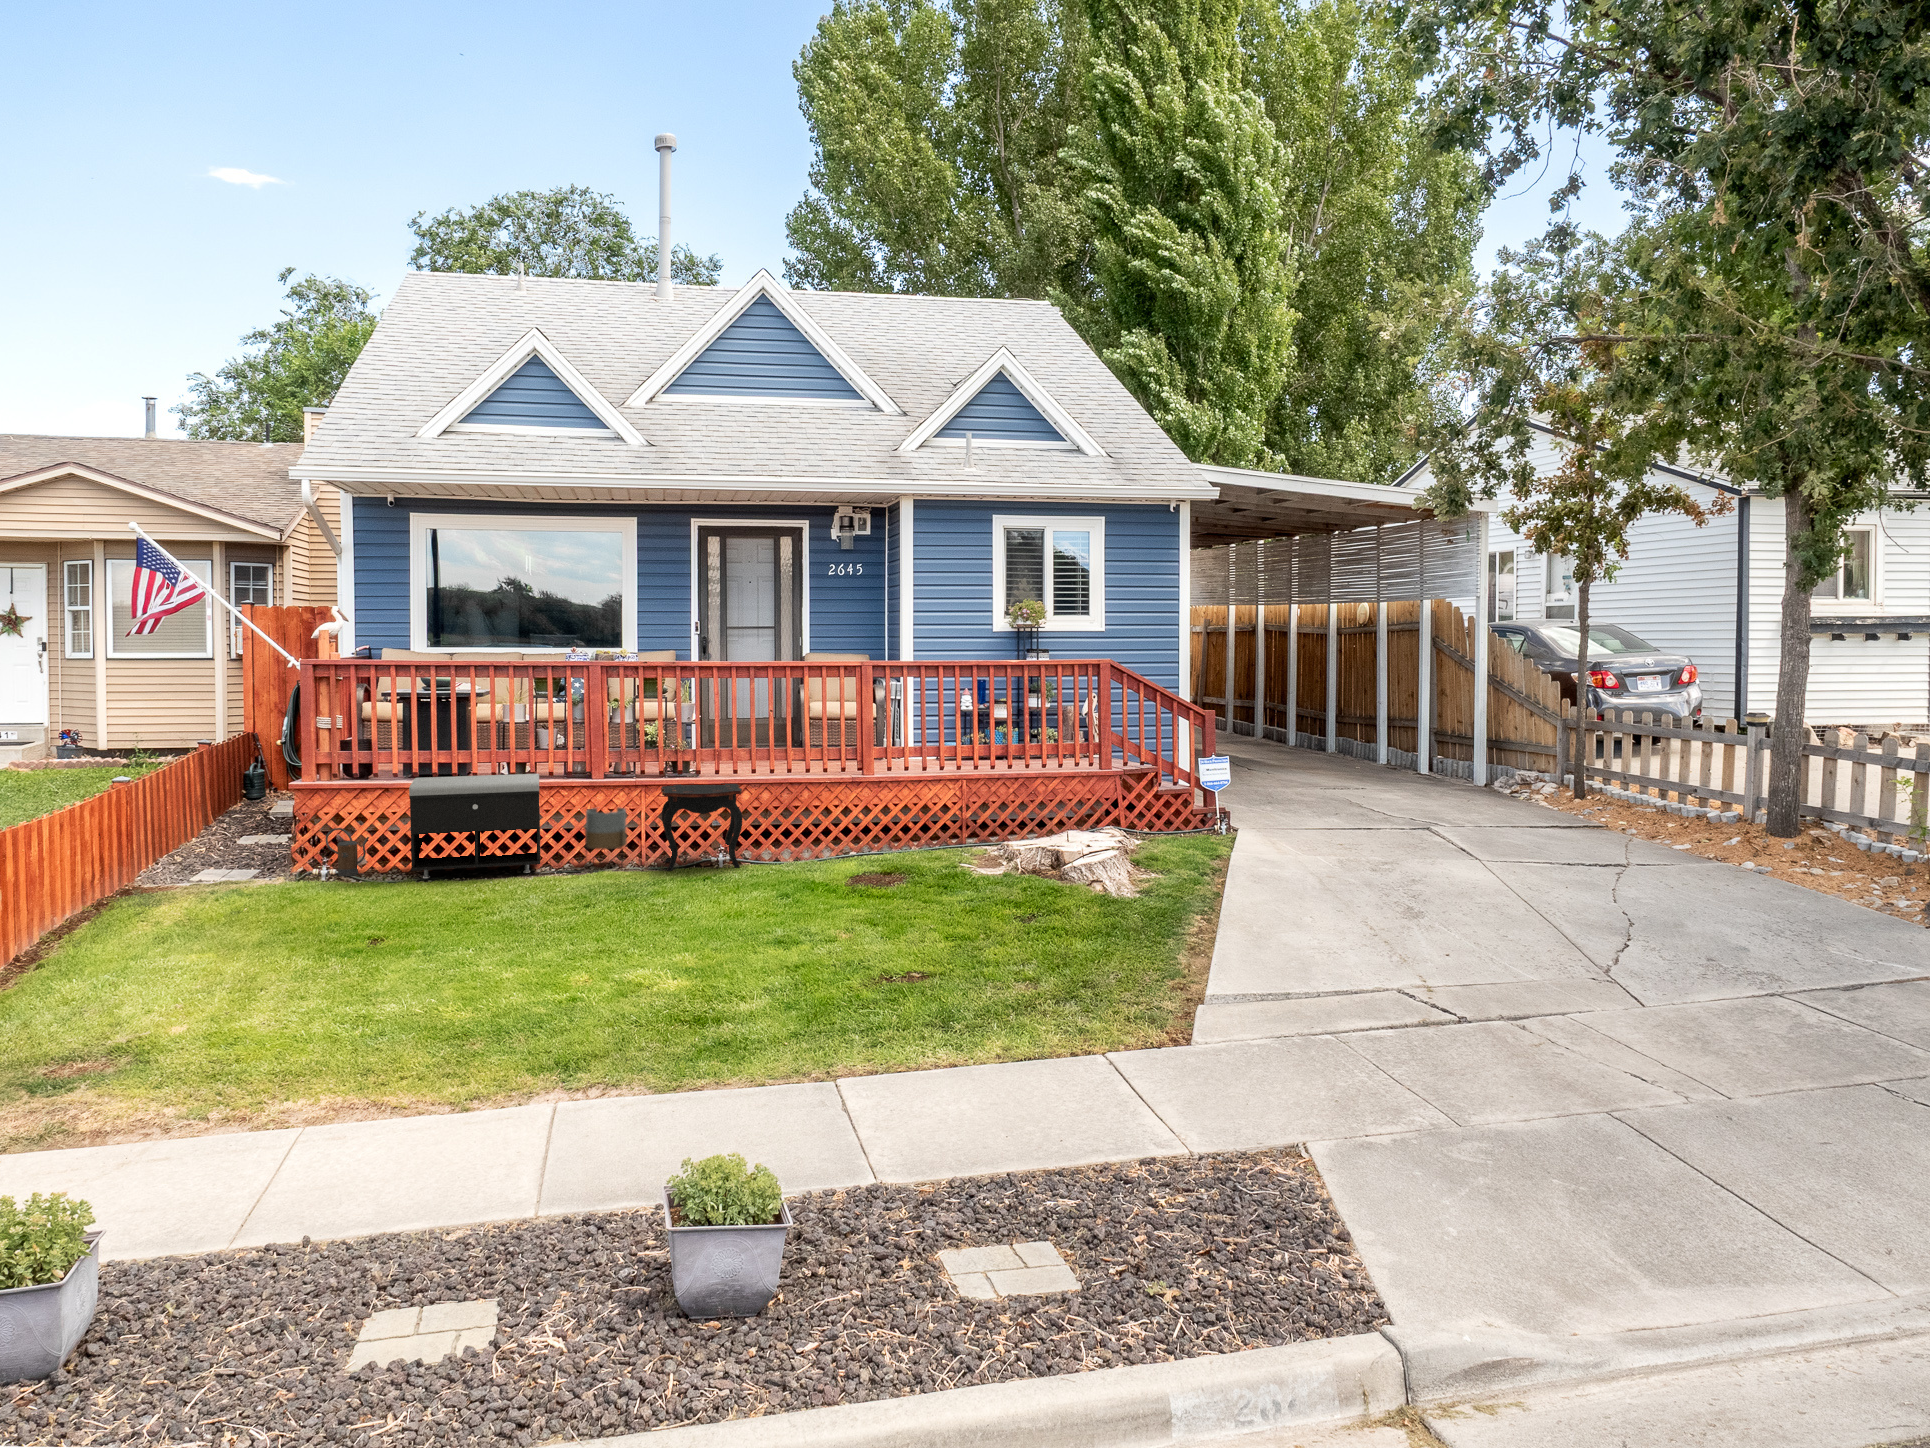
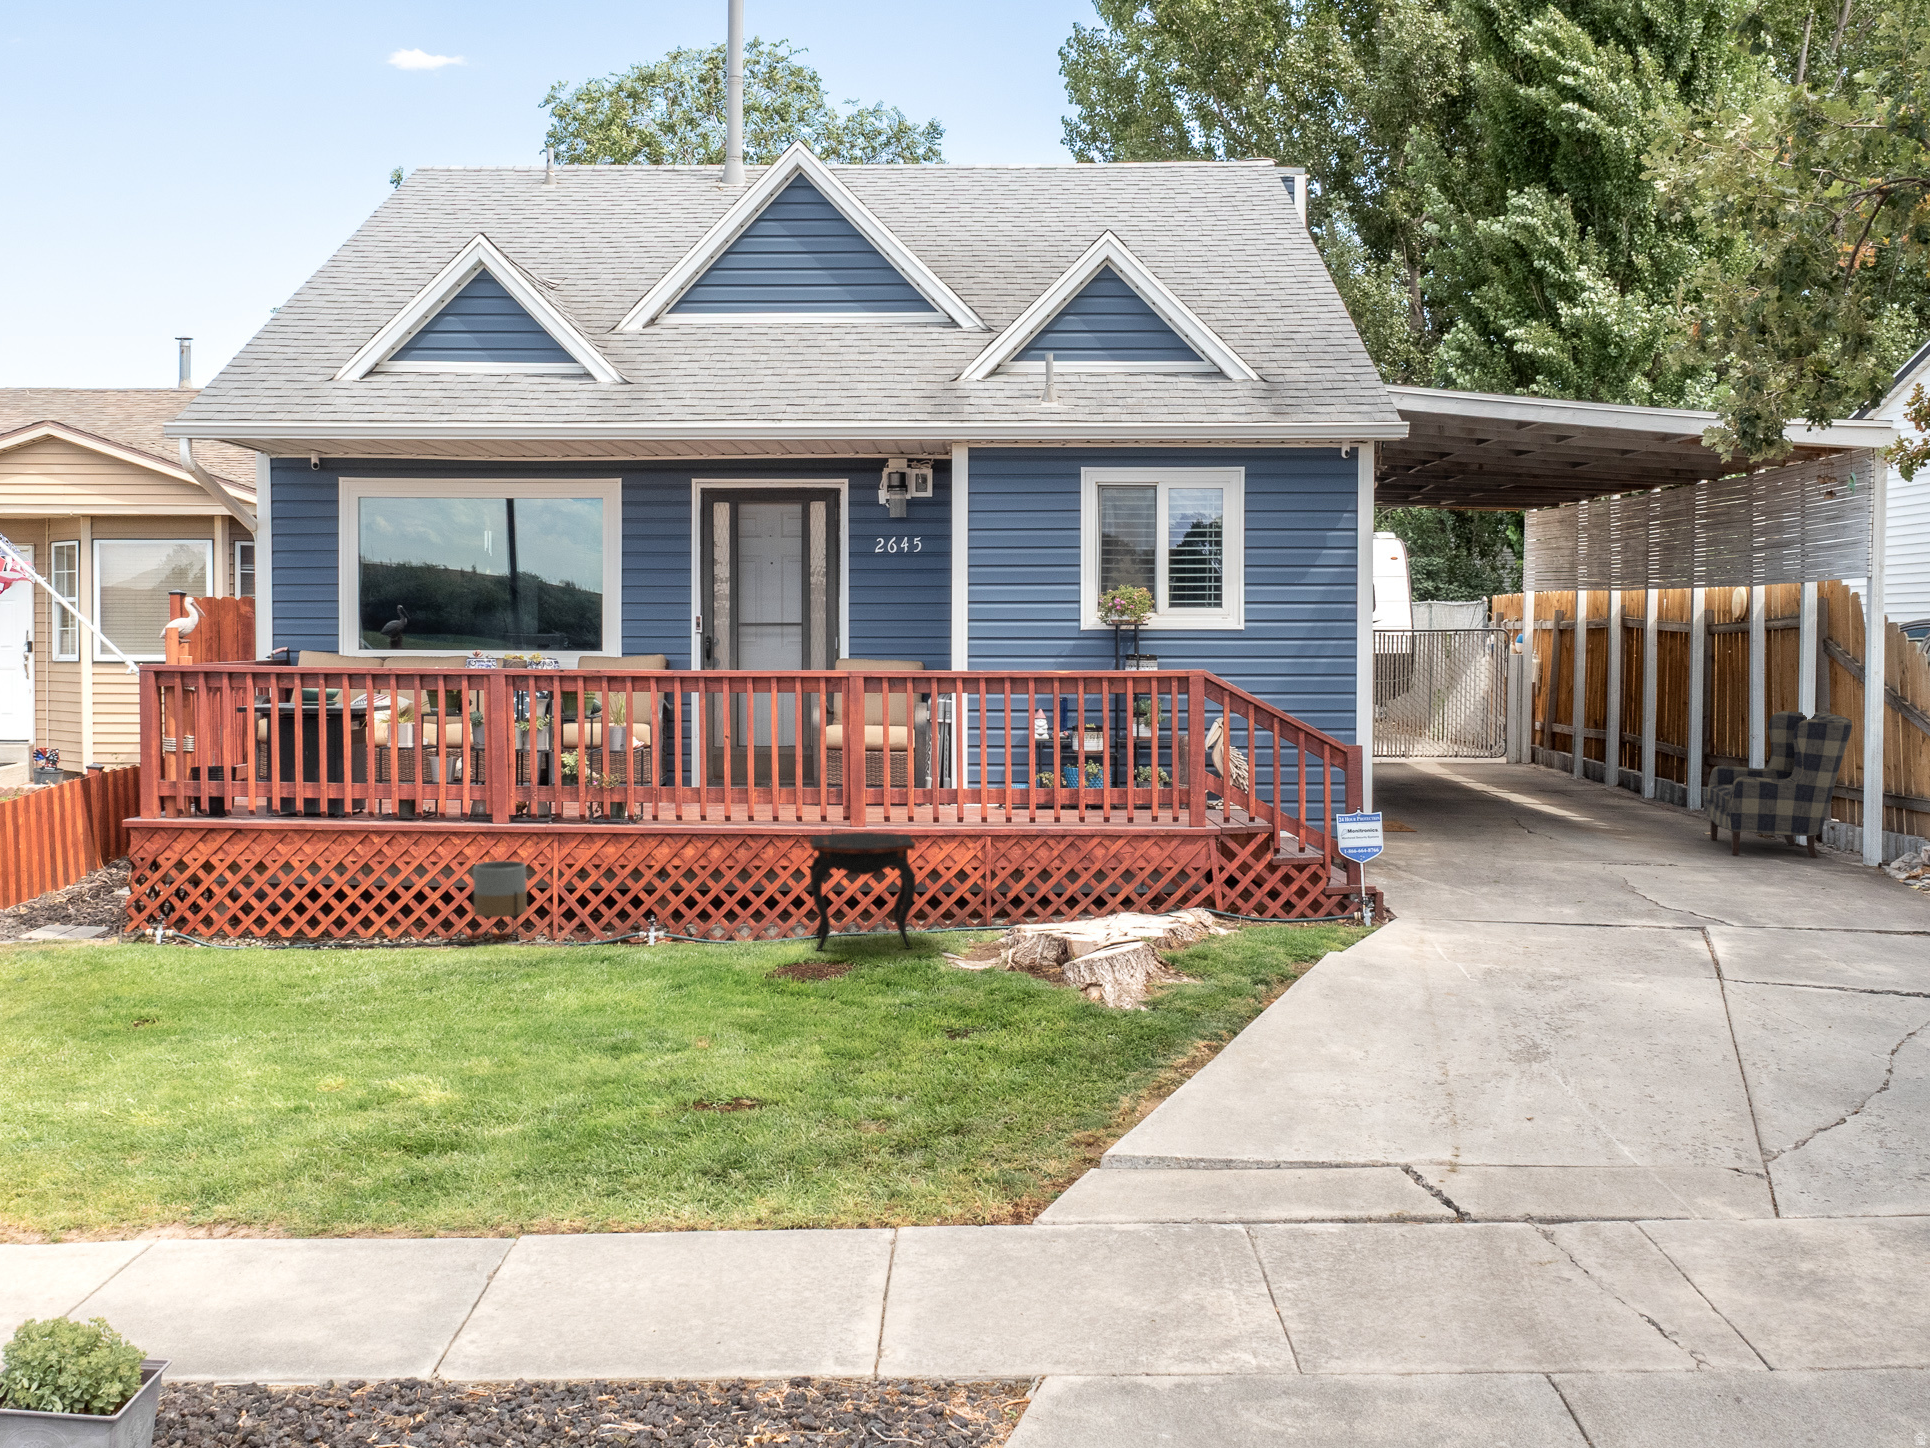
chair: none [1398,688,1493,785] -> present [1706,711,1852,857]
storage bench: present [409,774,540,879] -> none [243,814,426,947]
side table: present [661,783,742,871] -> present [809,832,916,951]
watering can: present [326,828,369,876] -> none [160,878,210,939]

